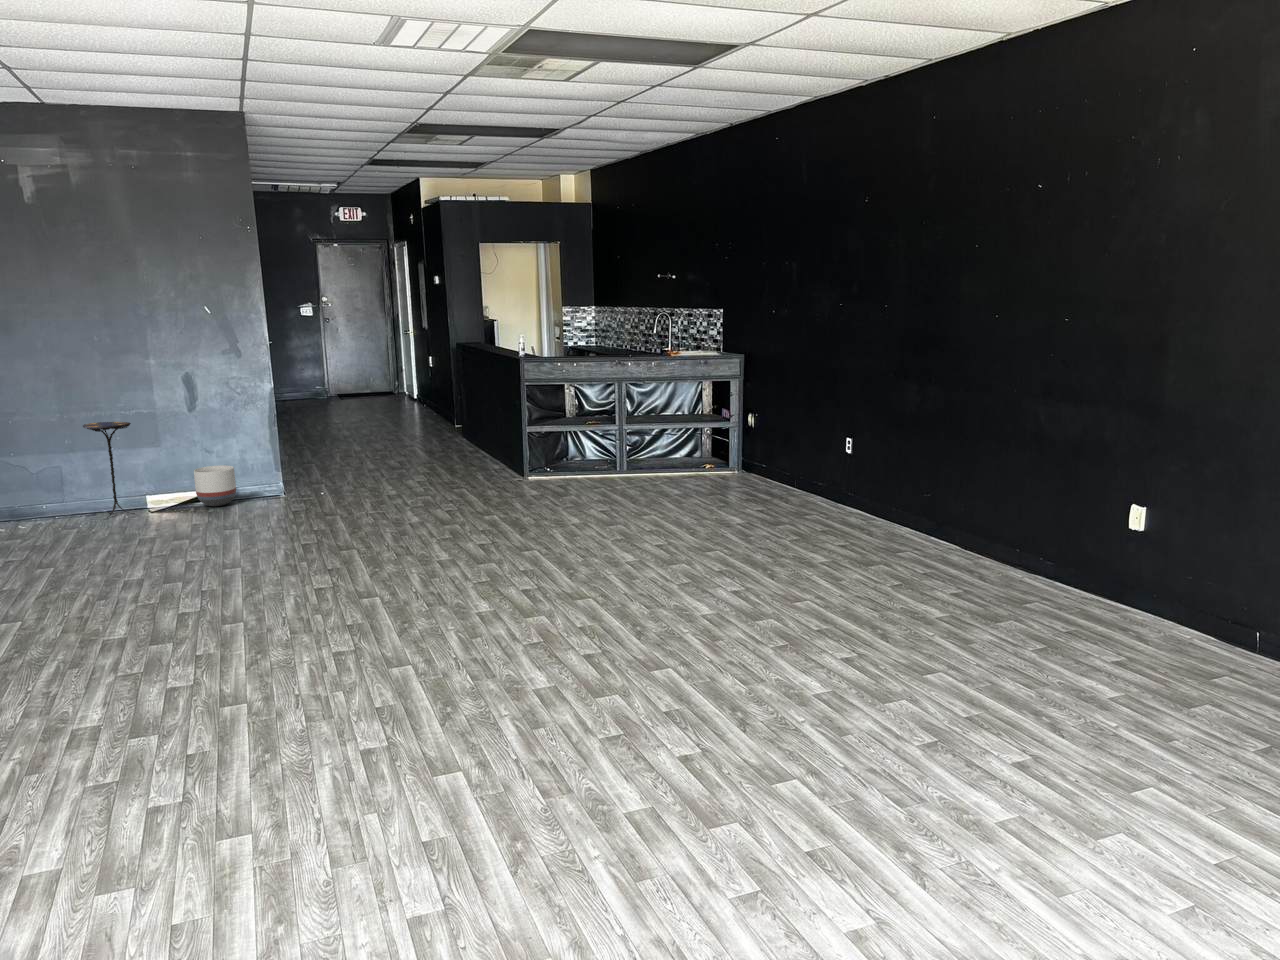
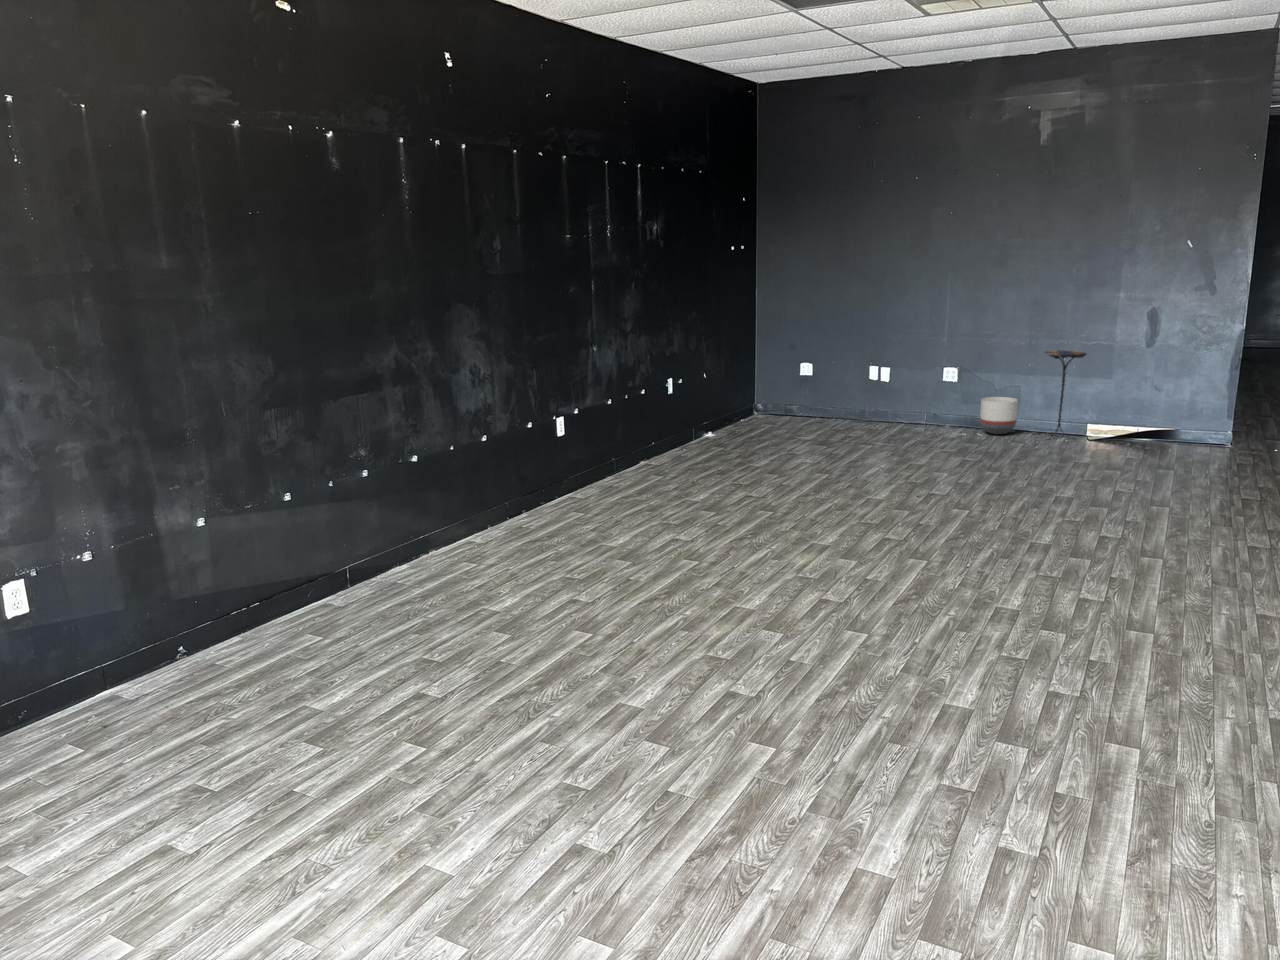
planter: present [194,465,236,506] -> present [980,397,1018,434]

